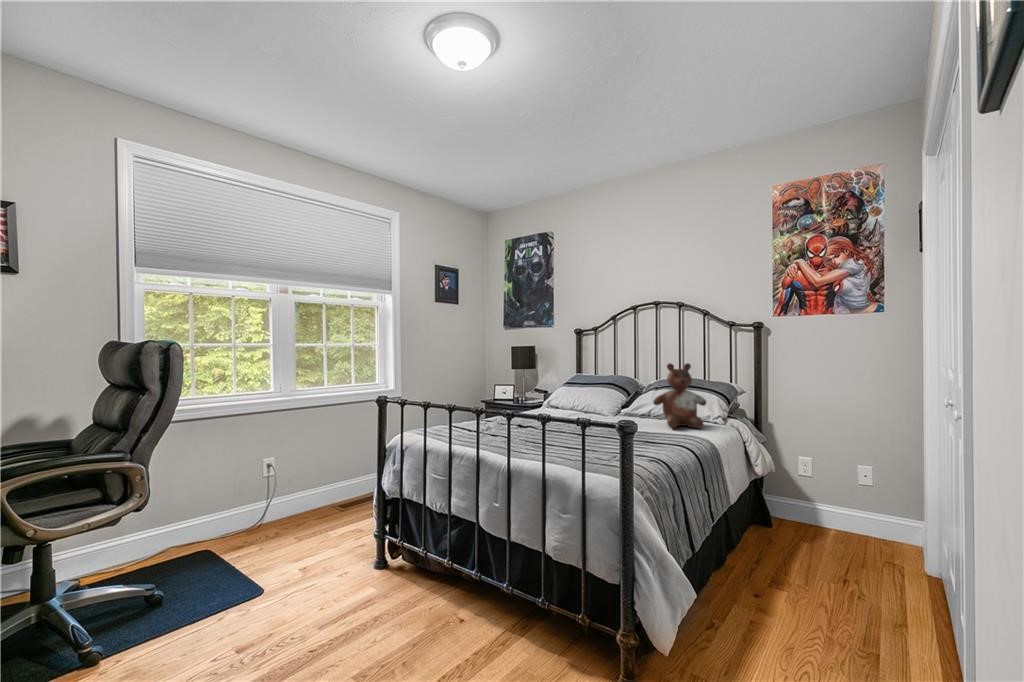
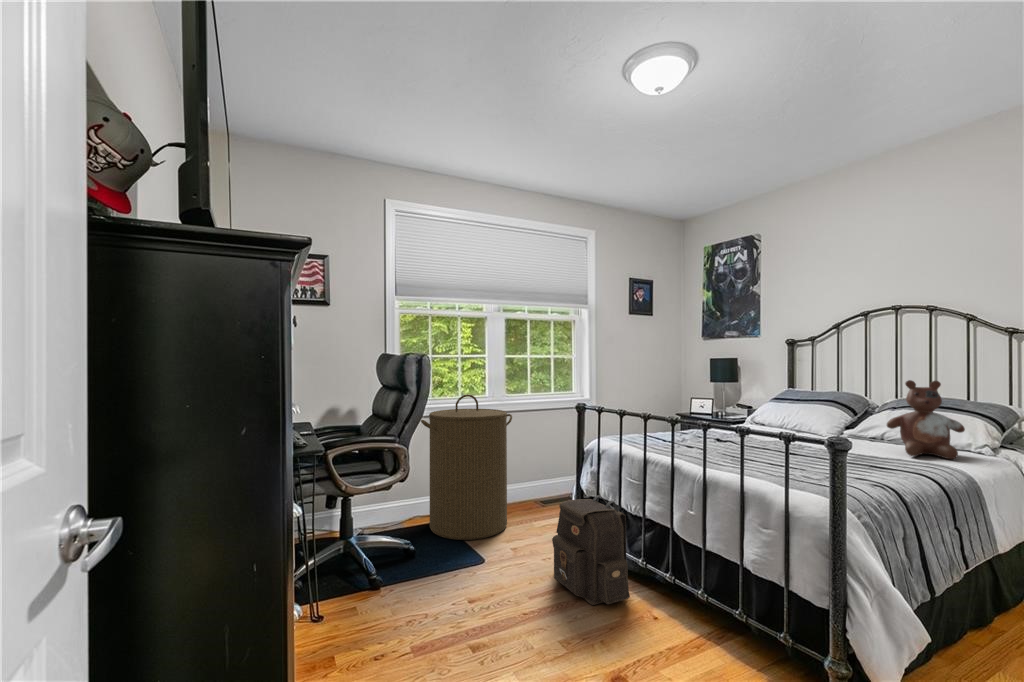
laundry hamper: none [176,392,304,569] -> present [421,394,512,540]
backpack: none [346,495,433,621] -> present [552,495,630,605]

